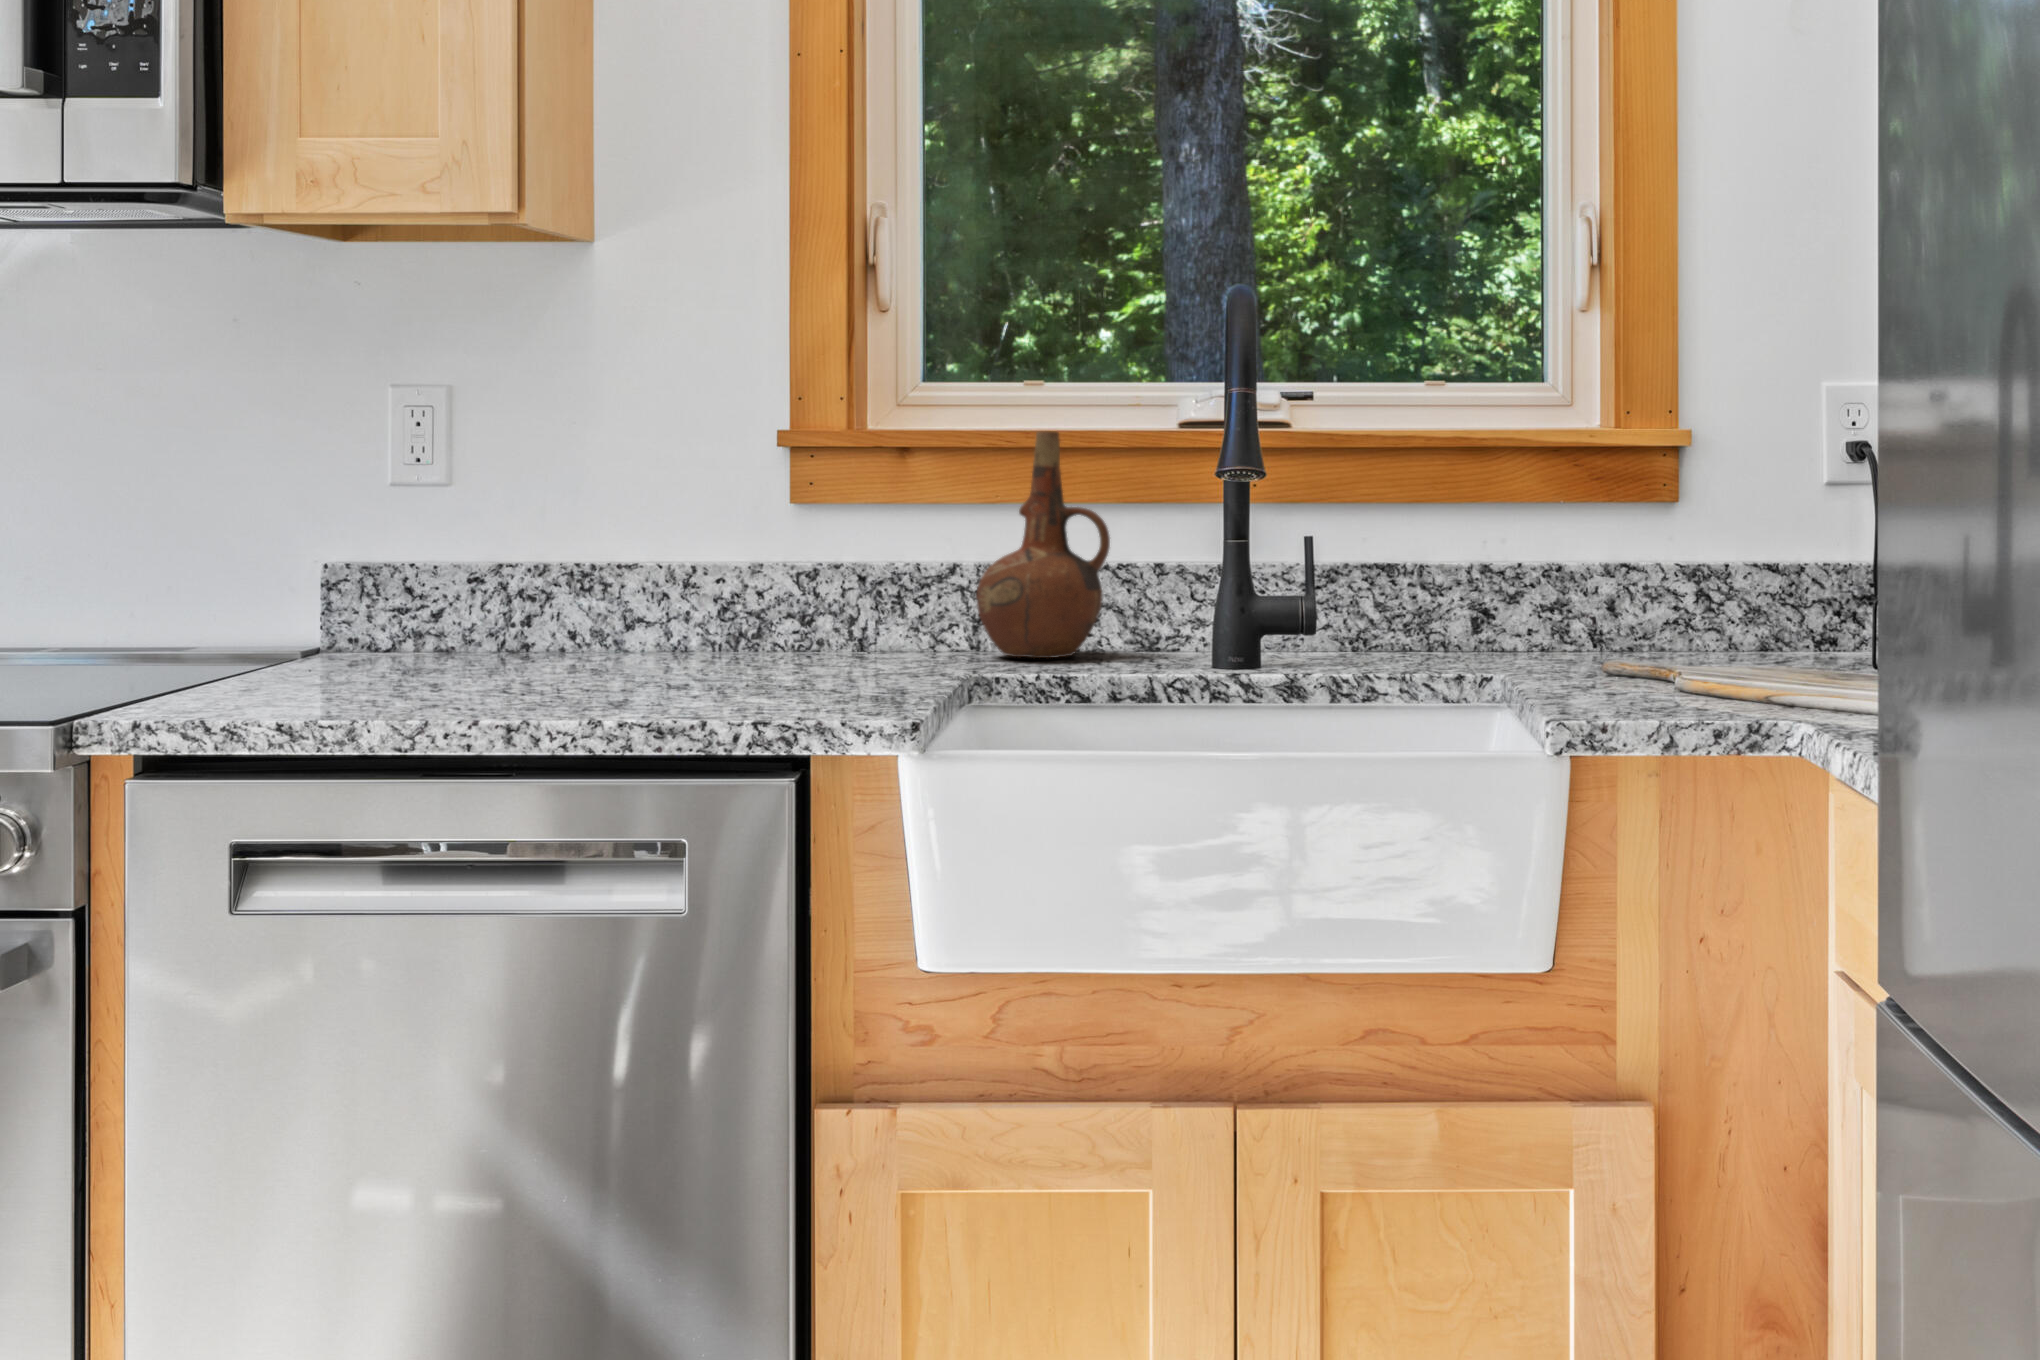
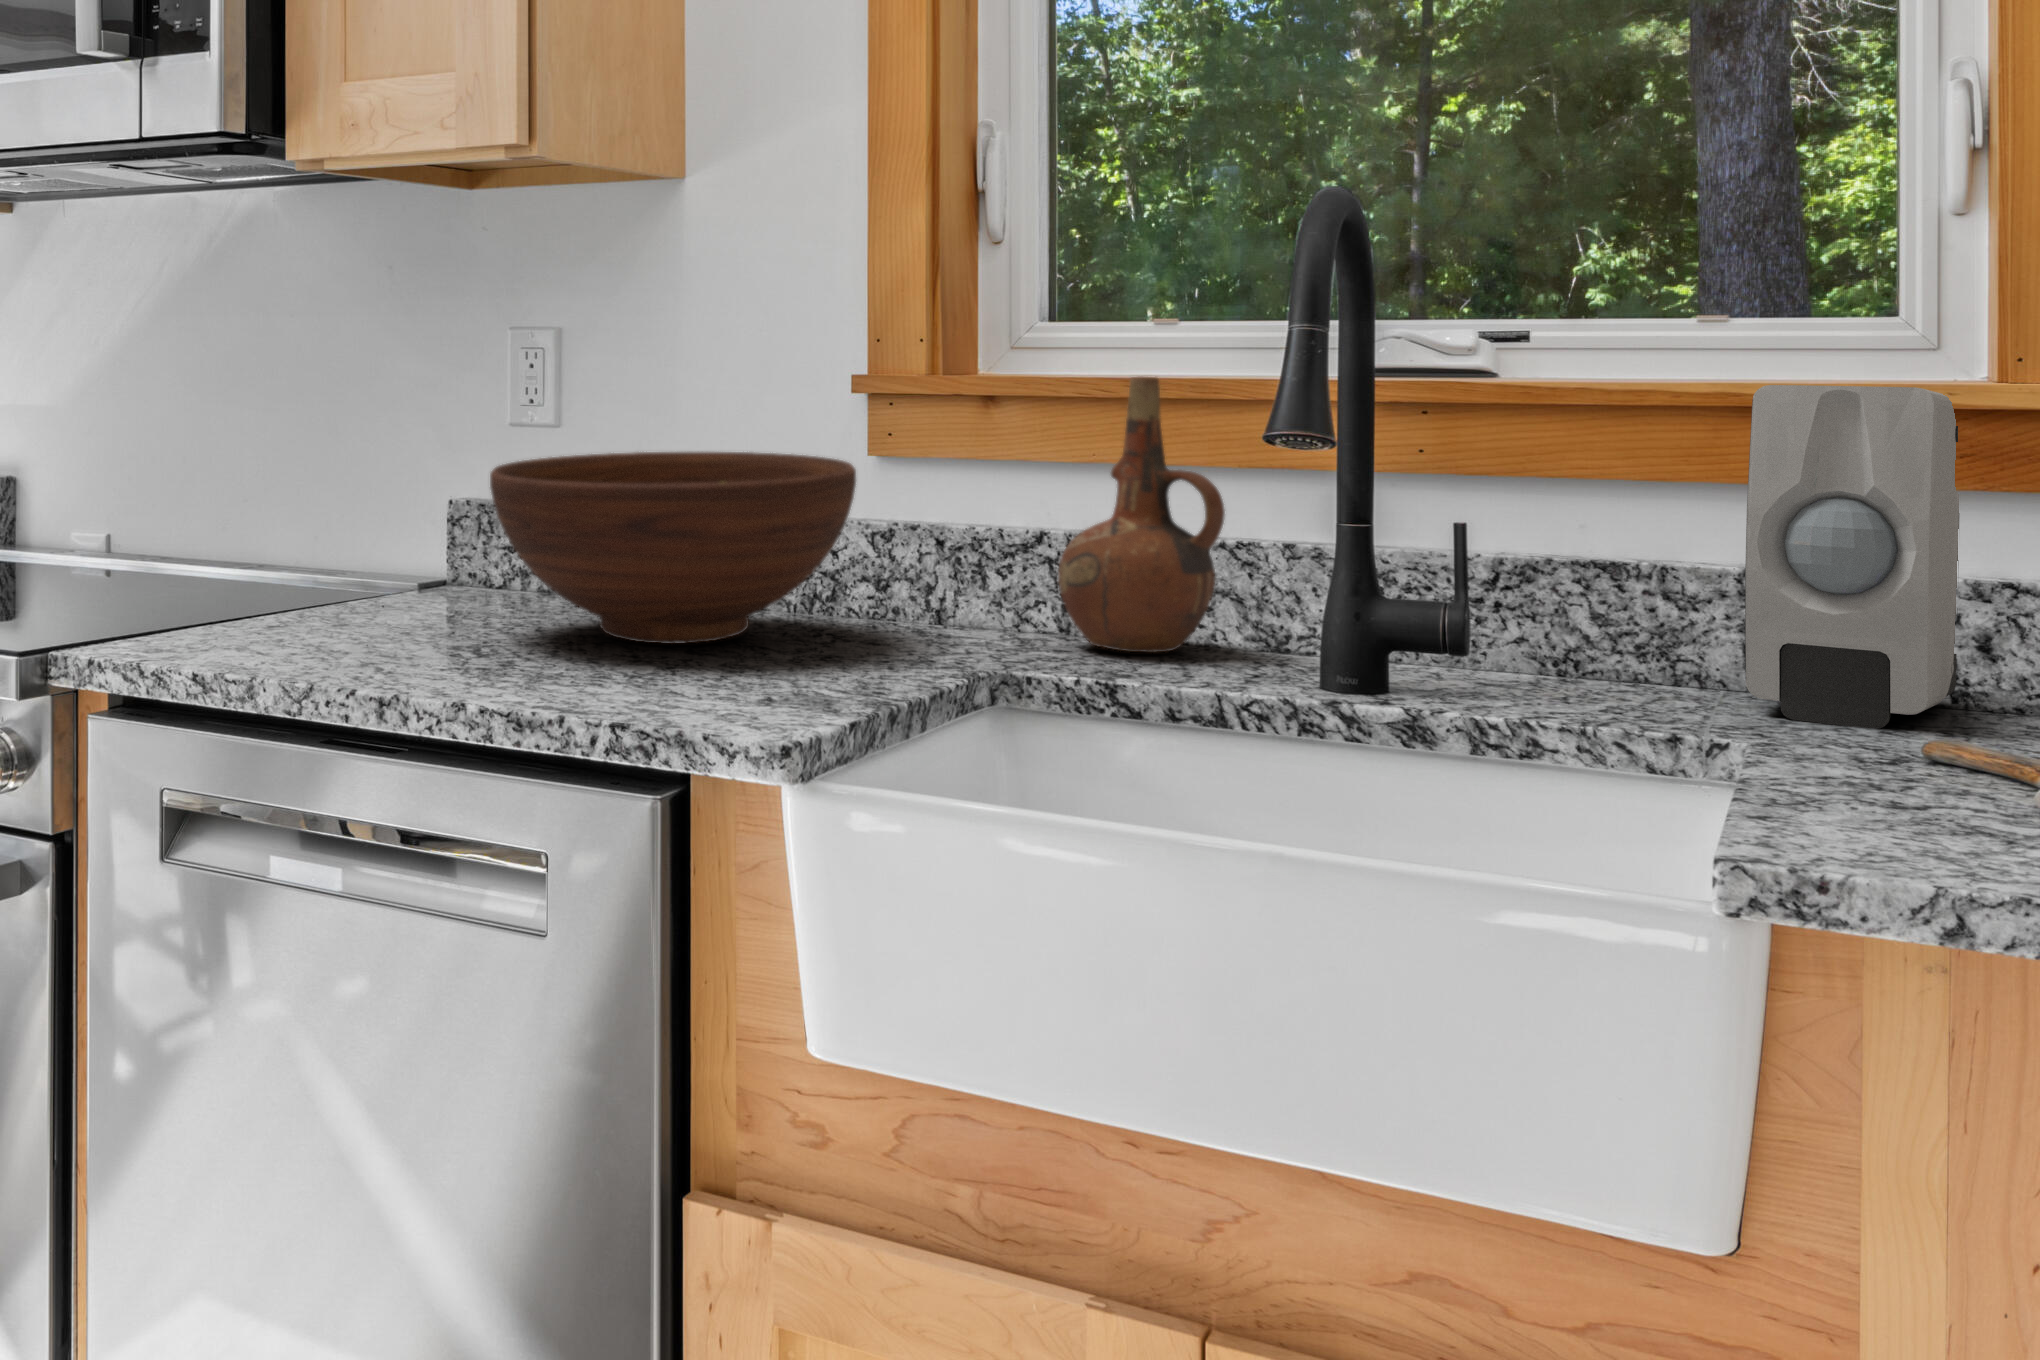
soap dispenser: none [1488,431,1596,664] -> present [1745,385,1960,729]
fruit bowl: none [455,505,813,678] -> present [490,452,856,644]

